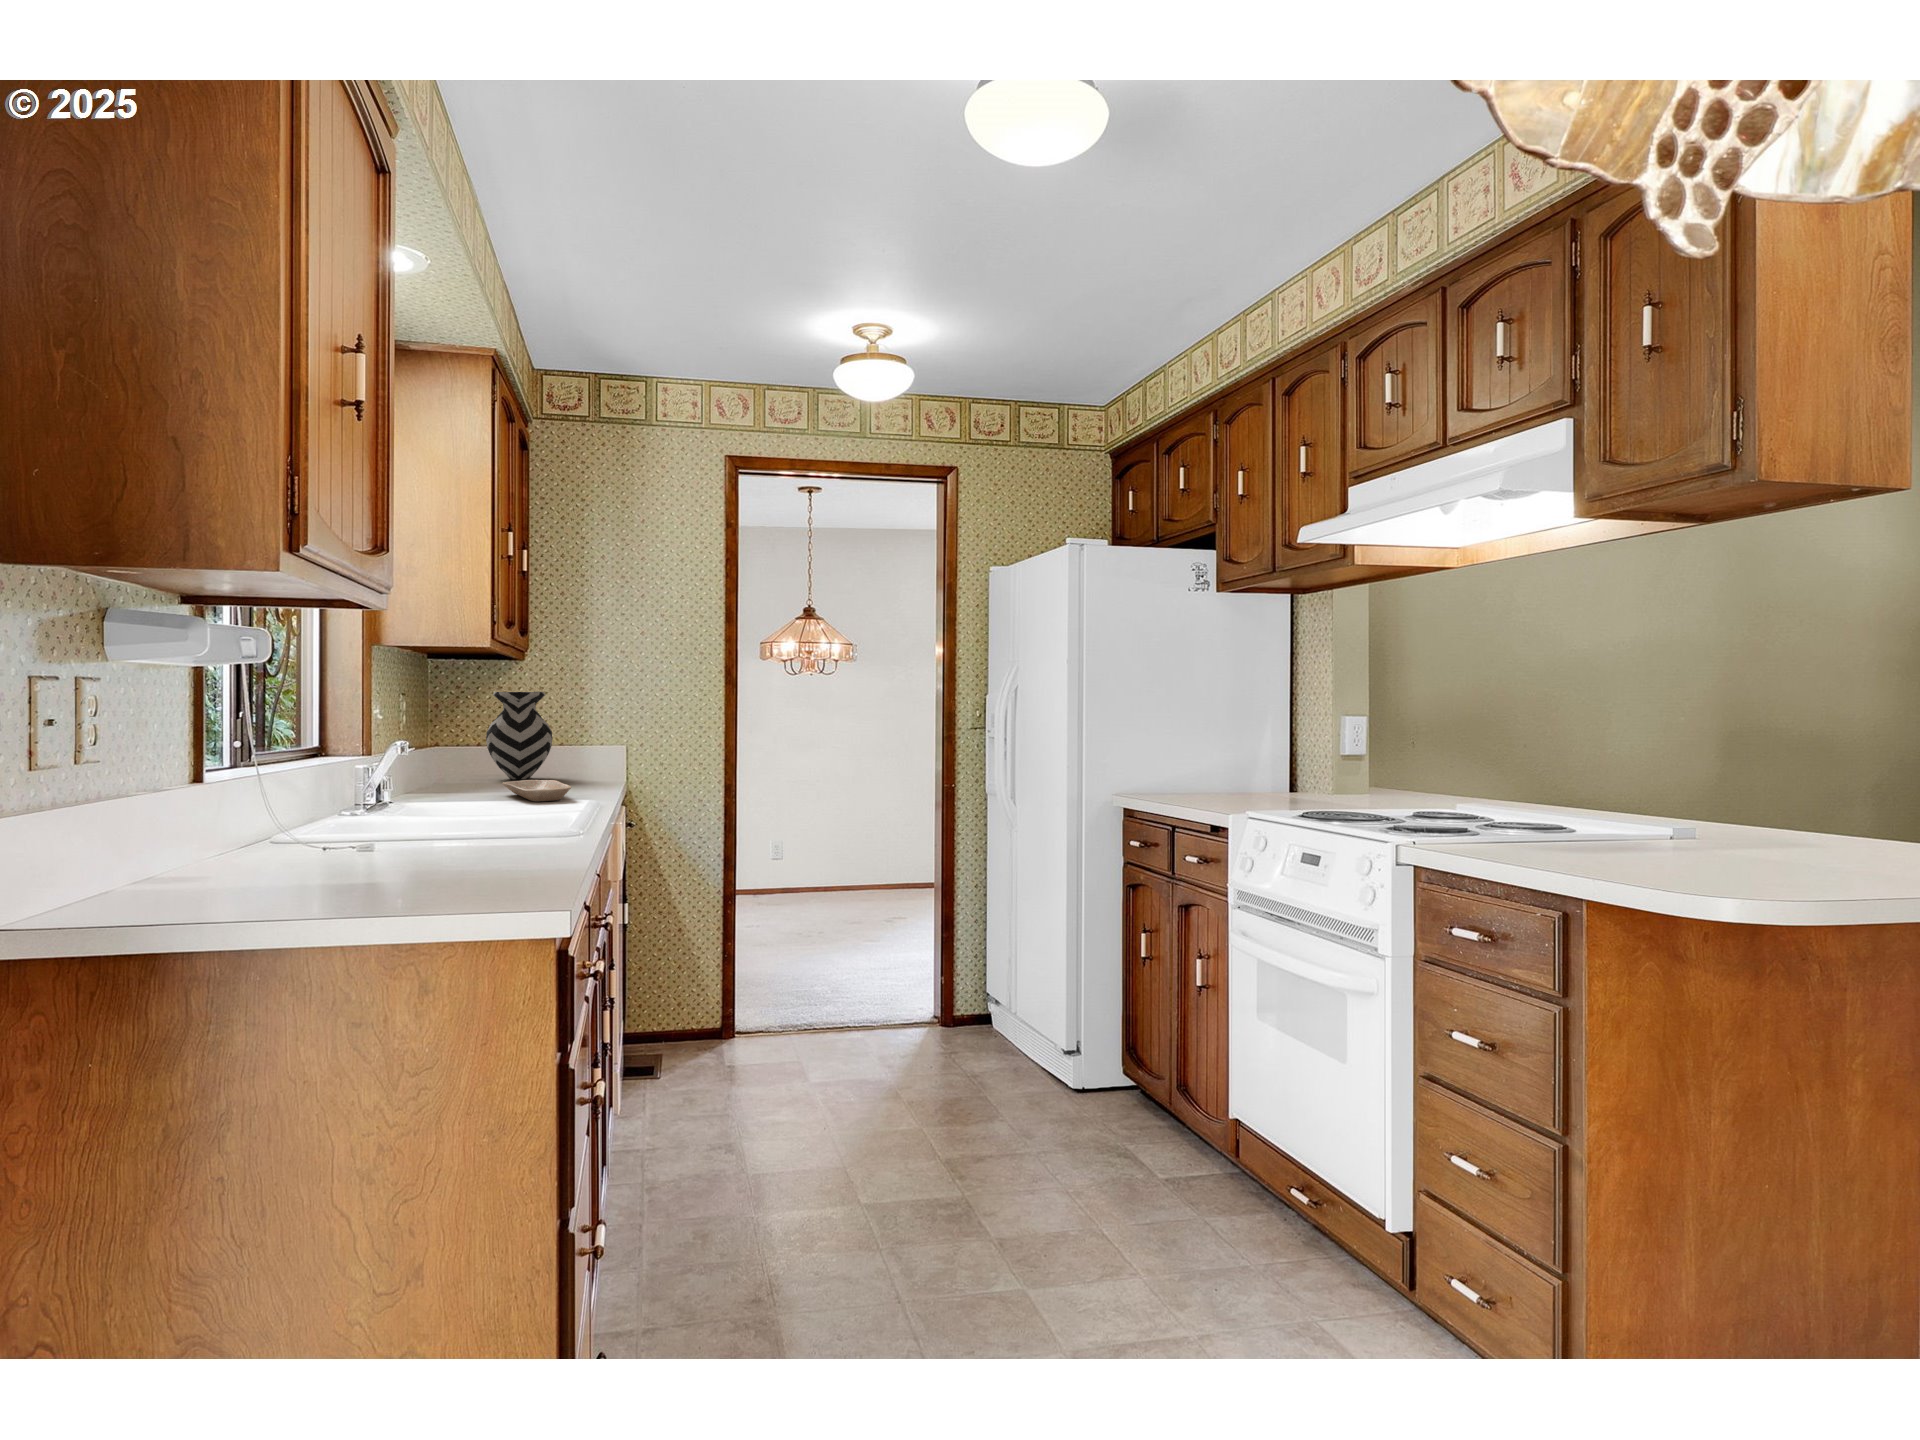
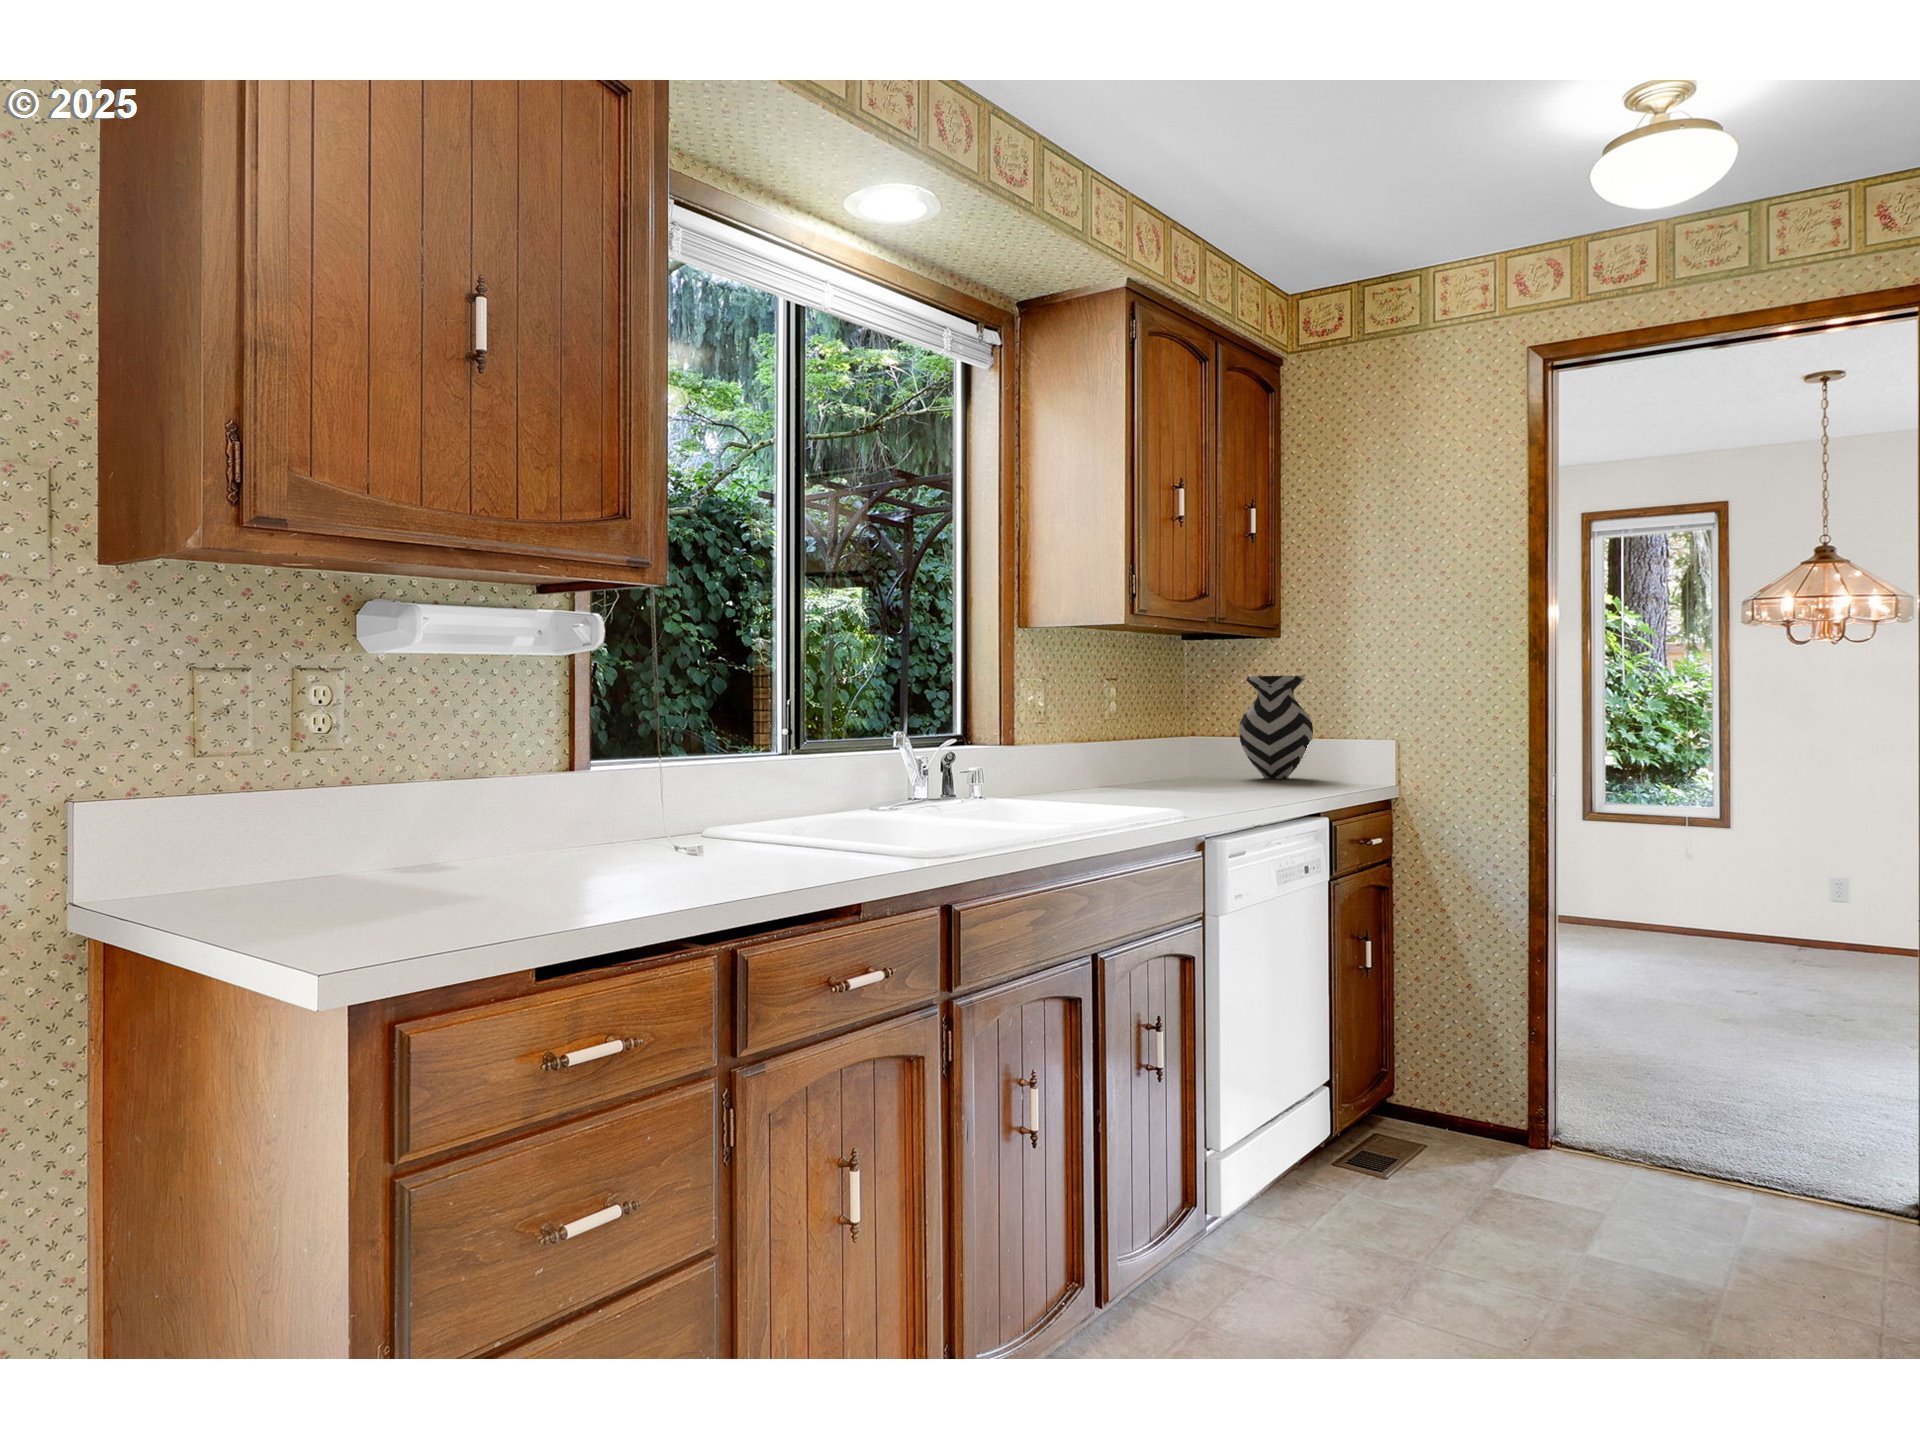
tray: present [503,780,571,801] -> none [1210,776,1271,799]

